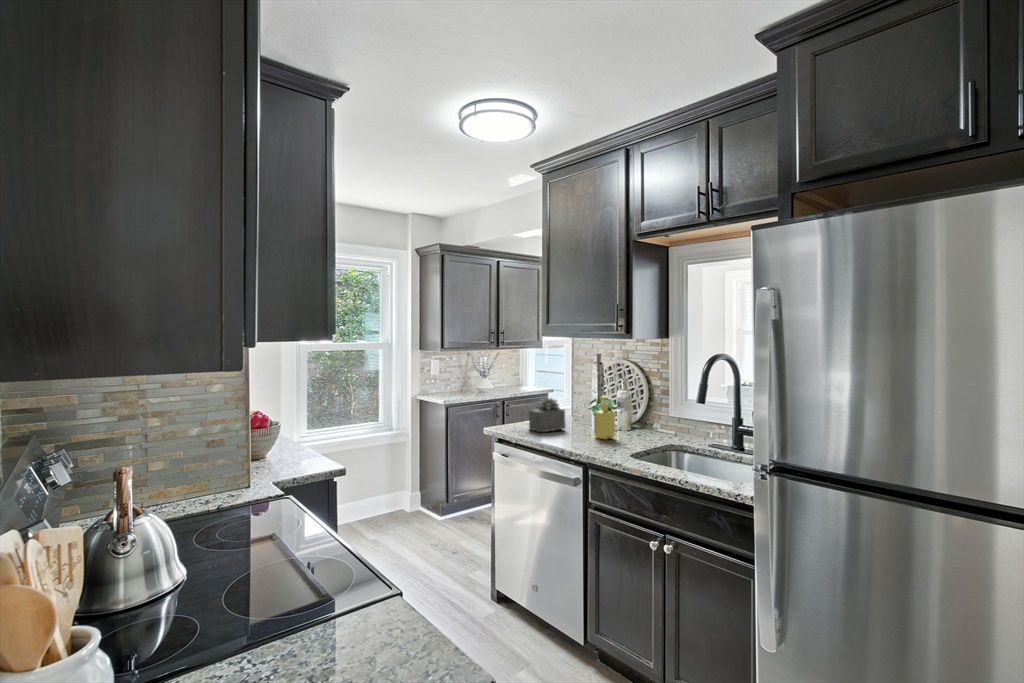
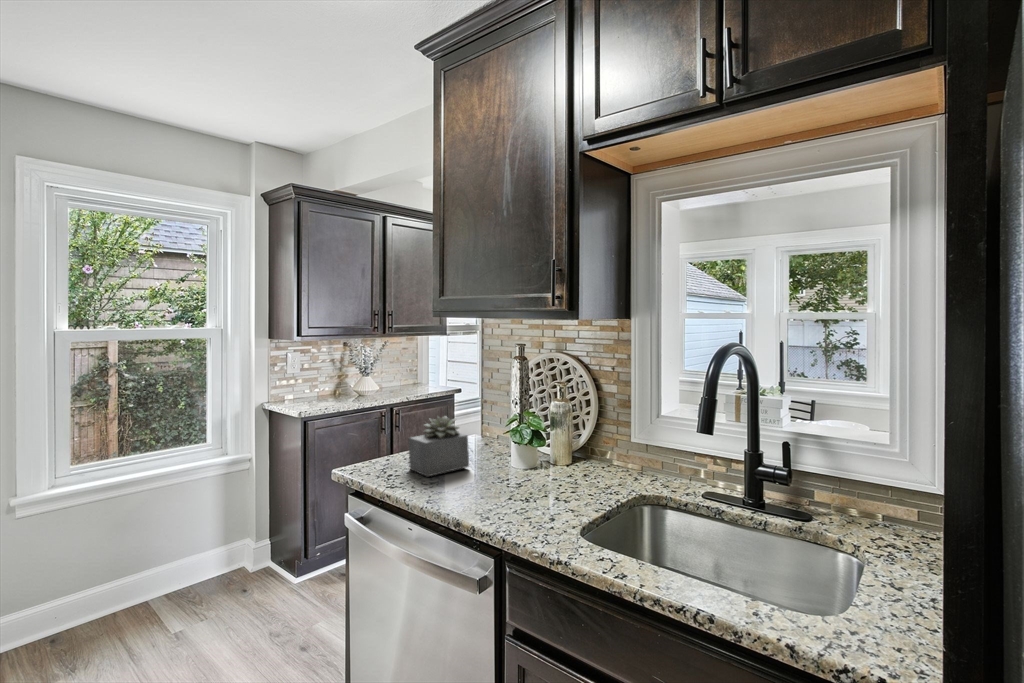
soap dispenser: present [594,396,615,439] -> none [515,414,550,489]

